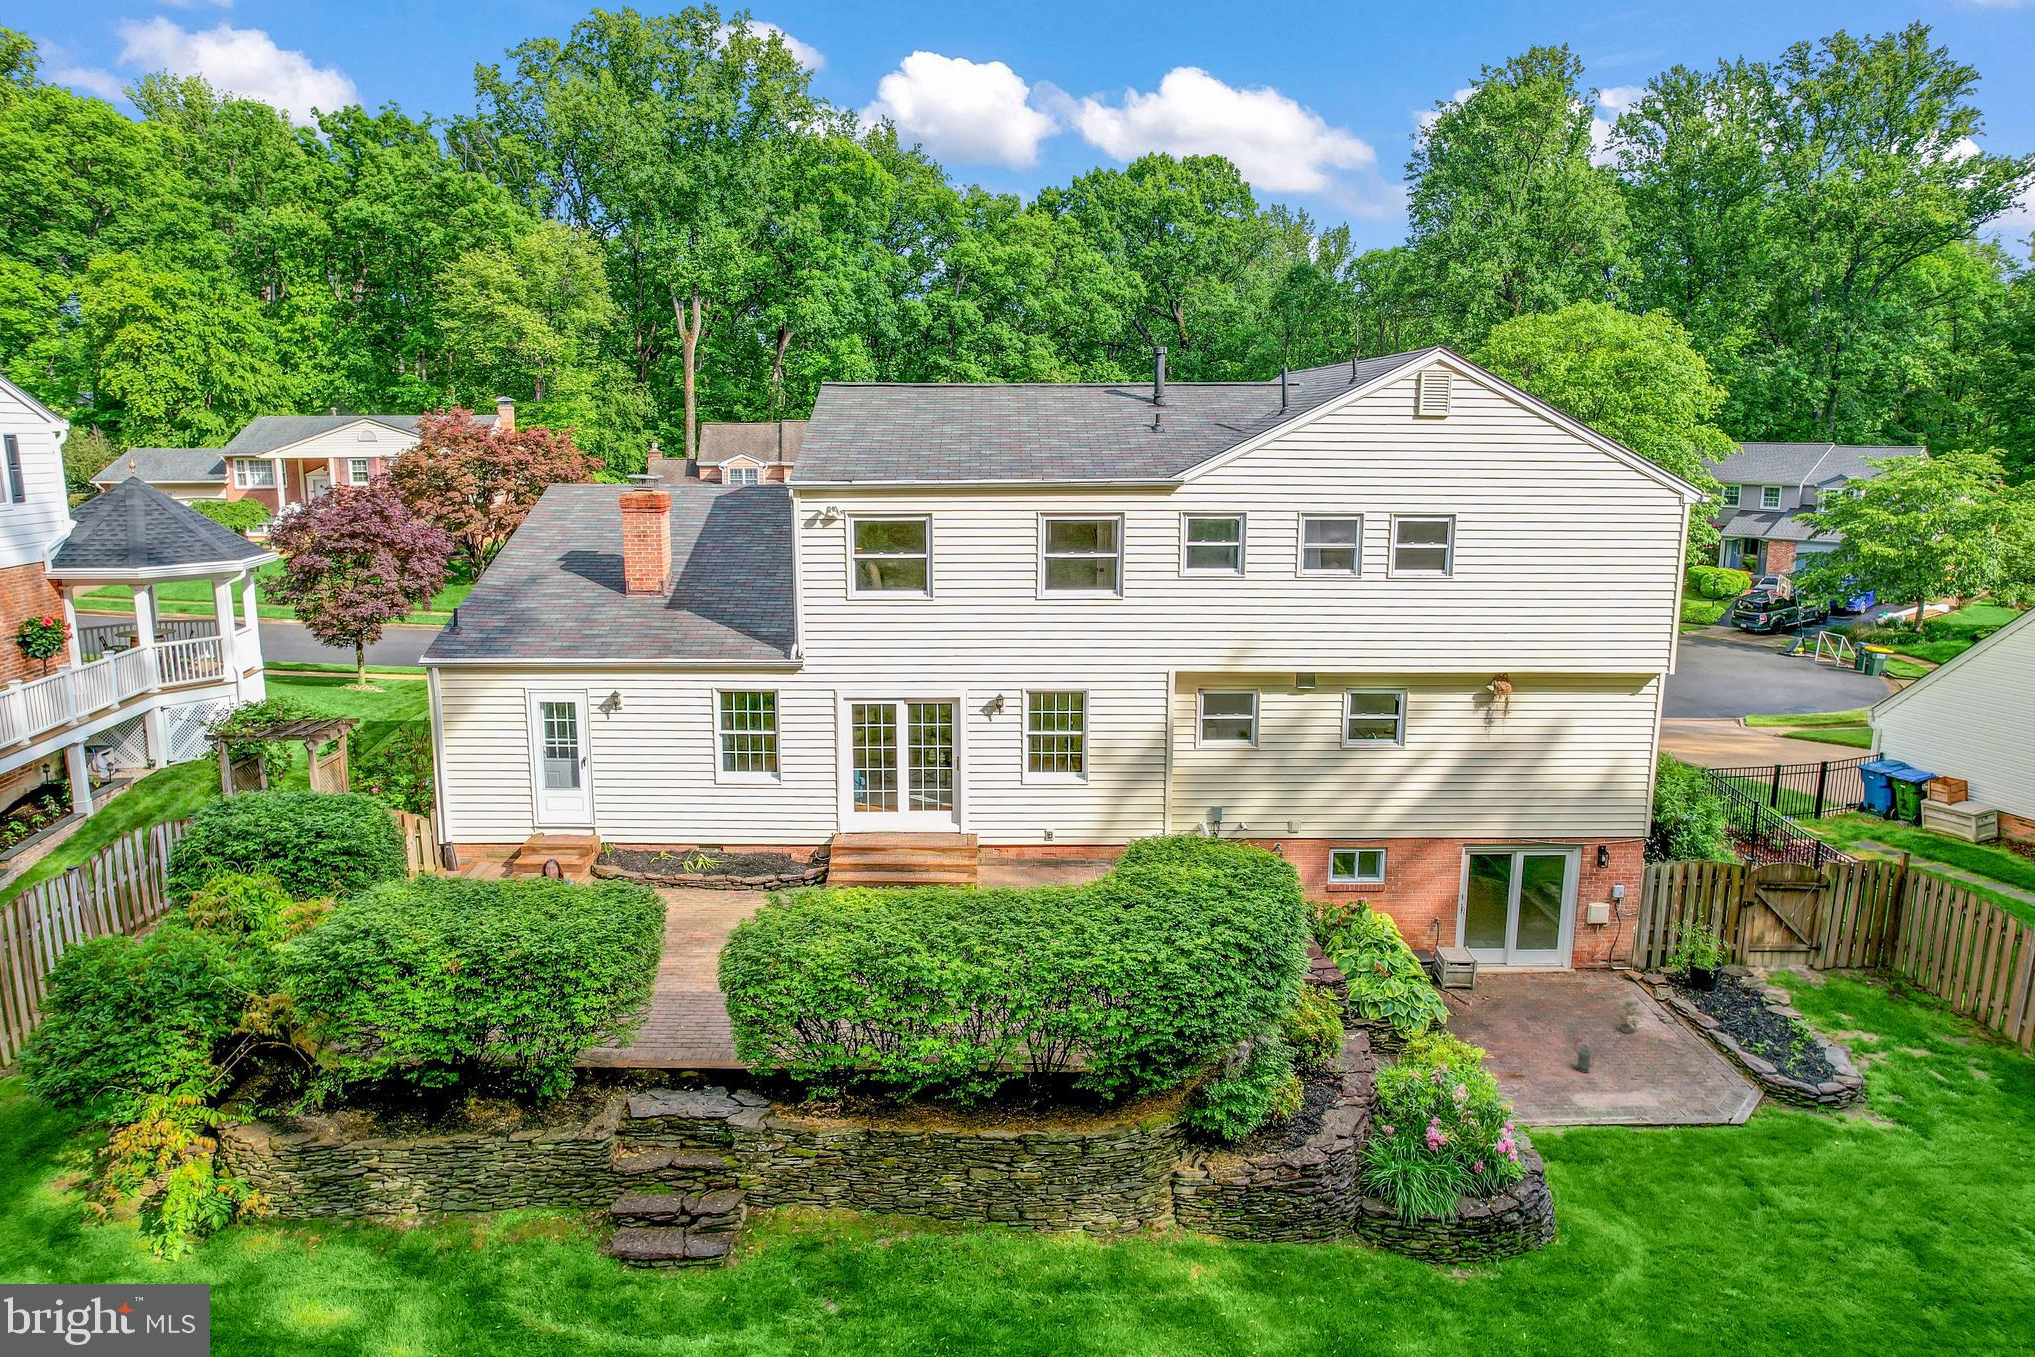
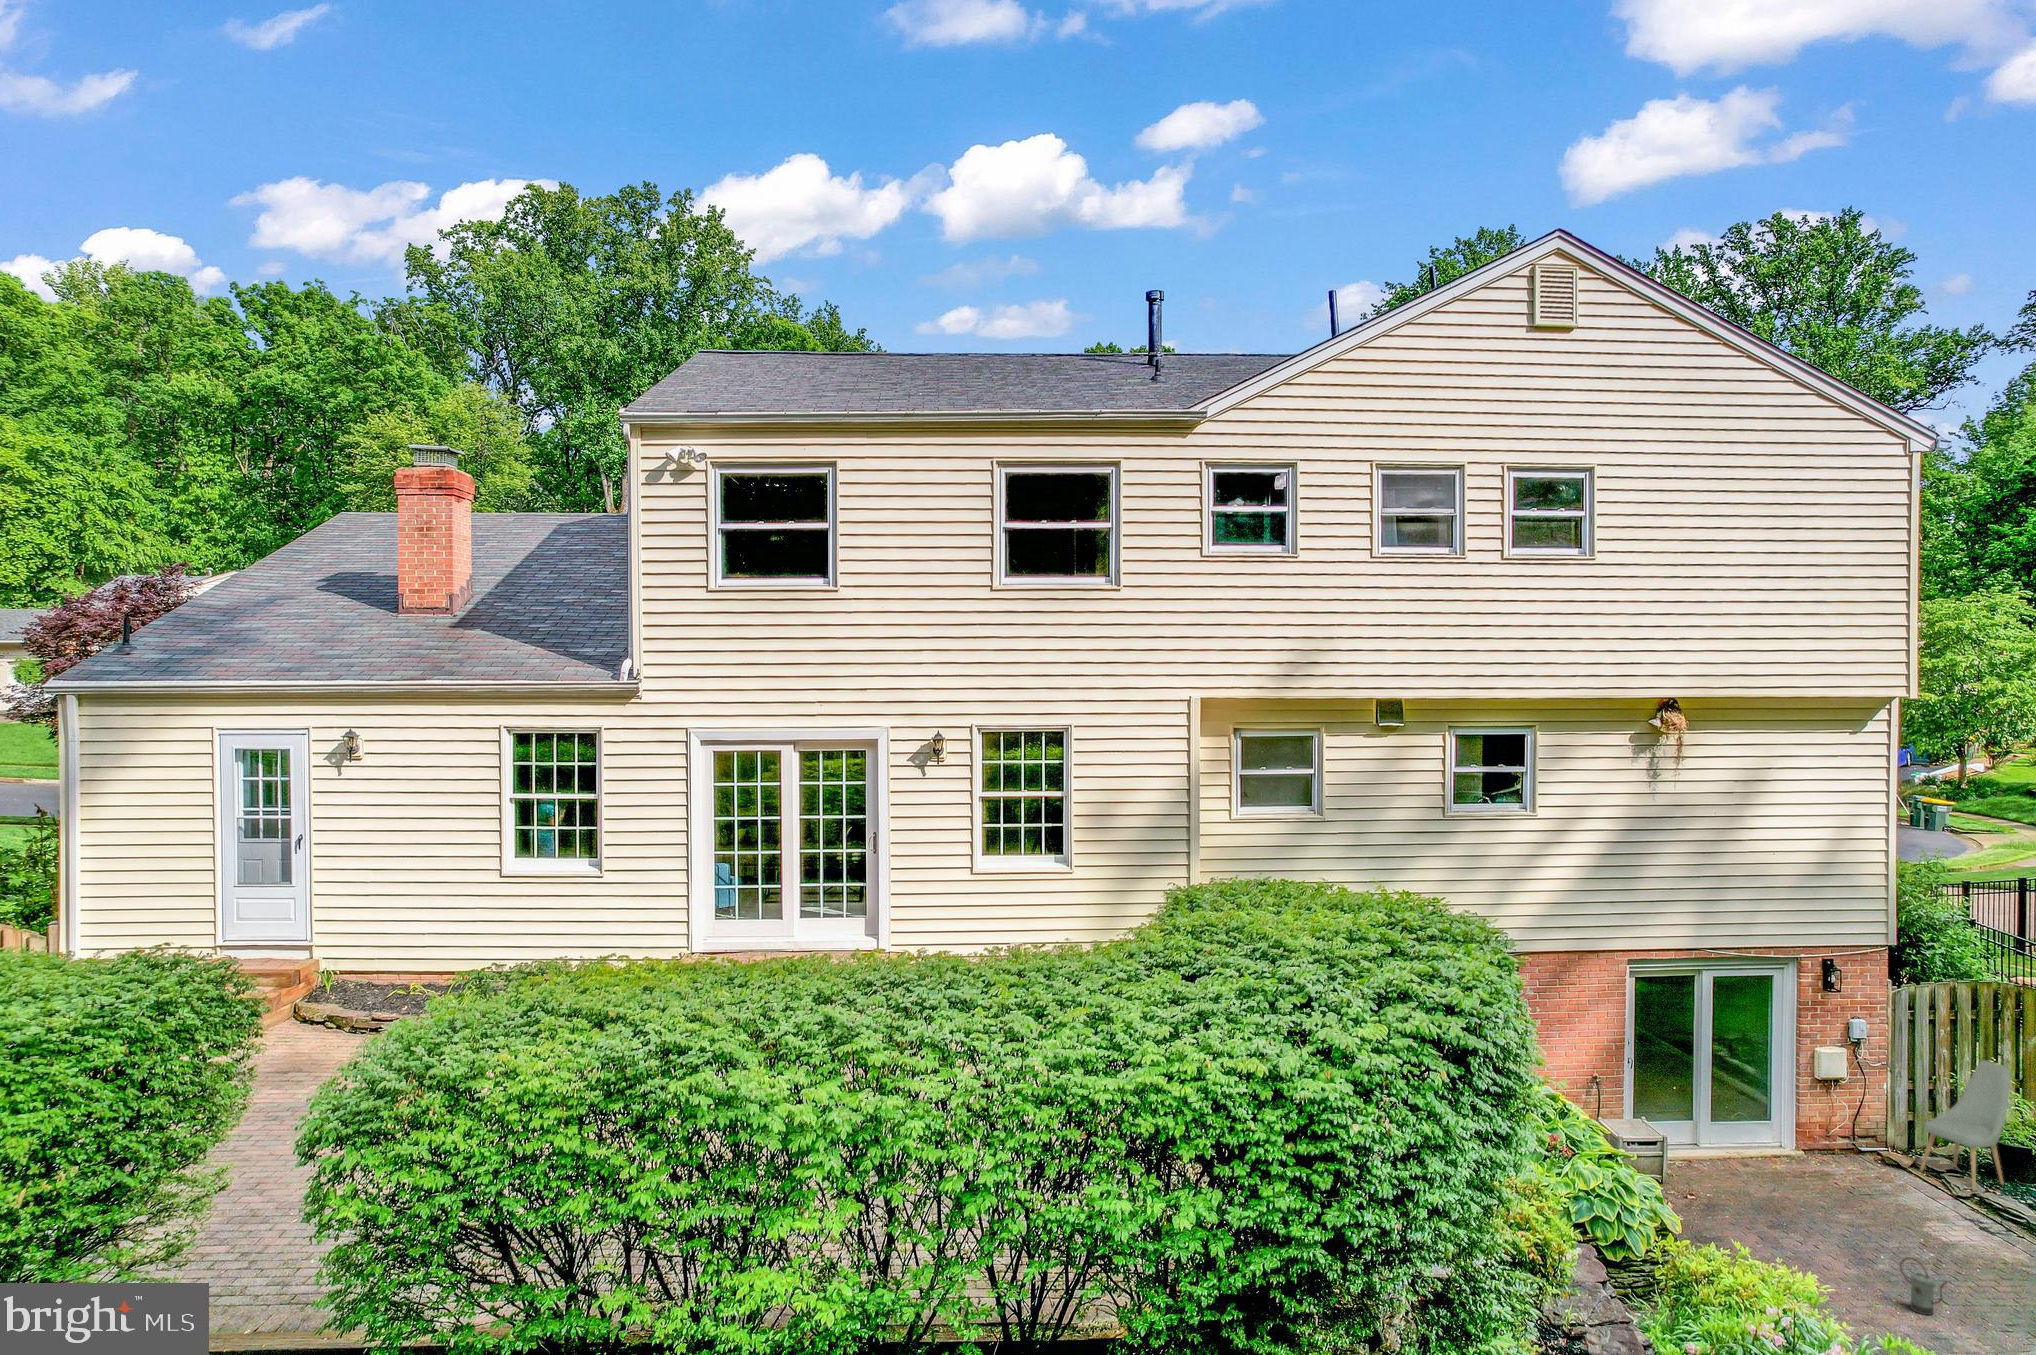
chair: none [1639,916,1703,999] -> present [1920,1060,2010,1192]
potted plant: present [1620,1002,1638,1033] -> none [1932,1190,1972,1246]

